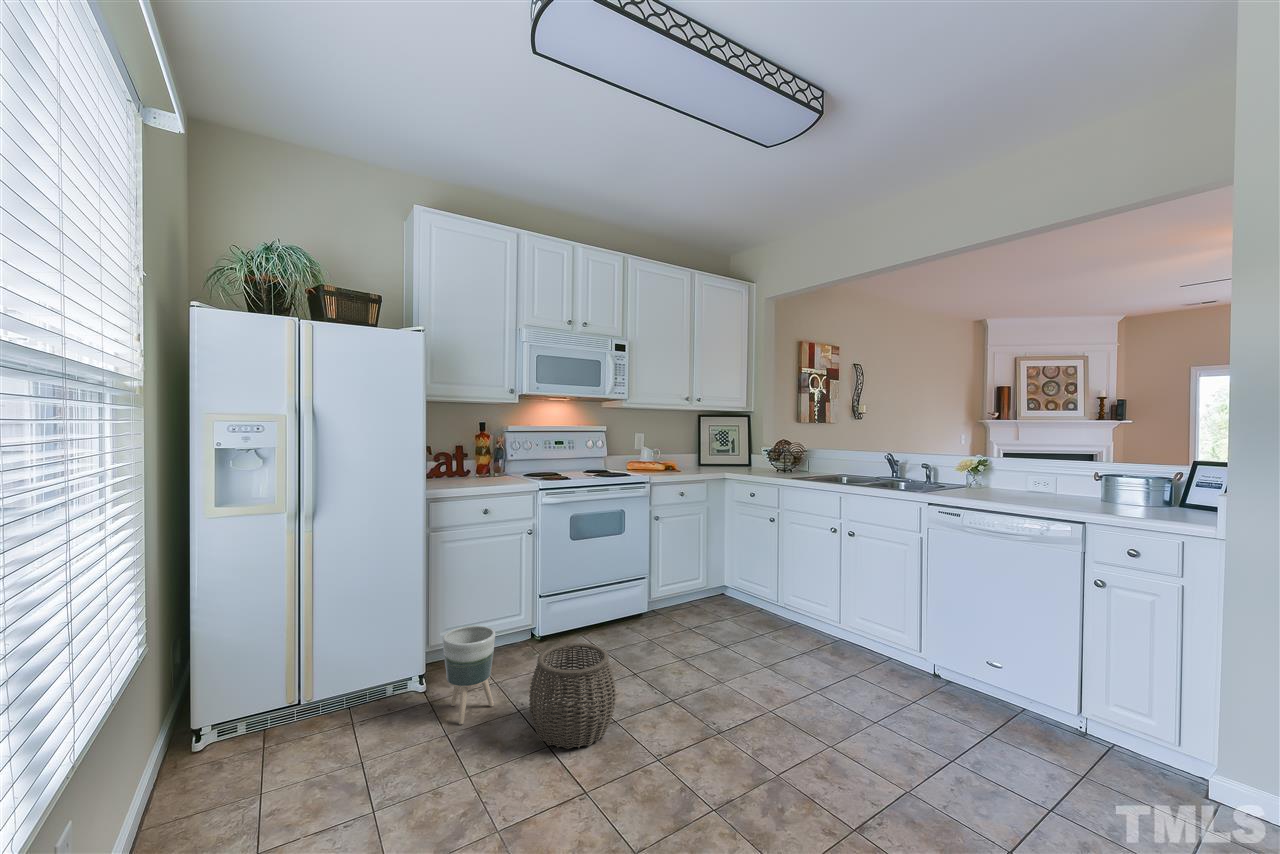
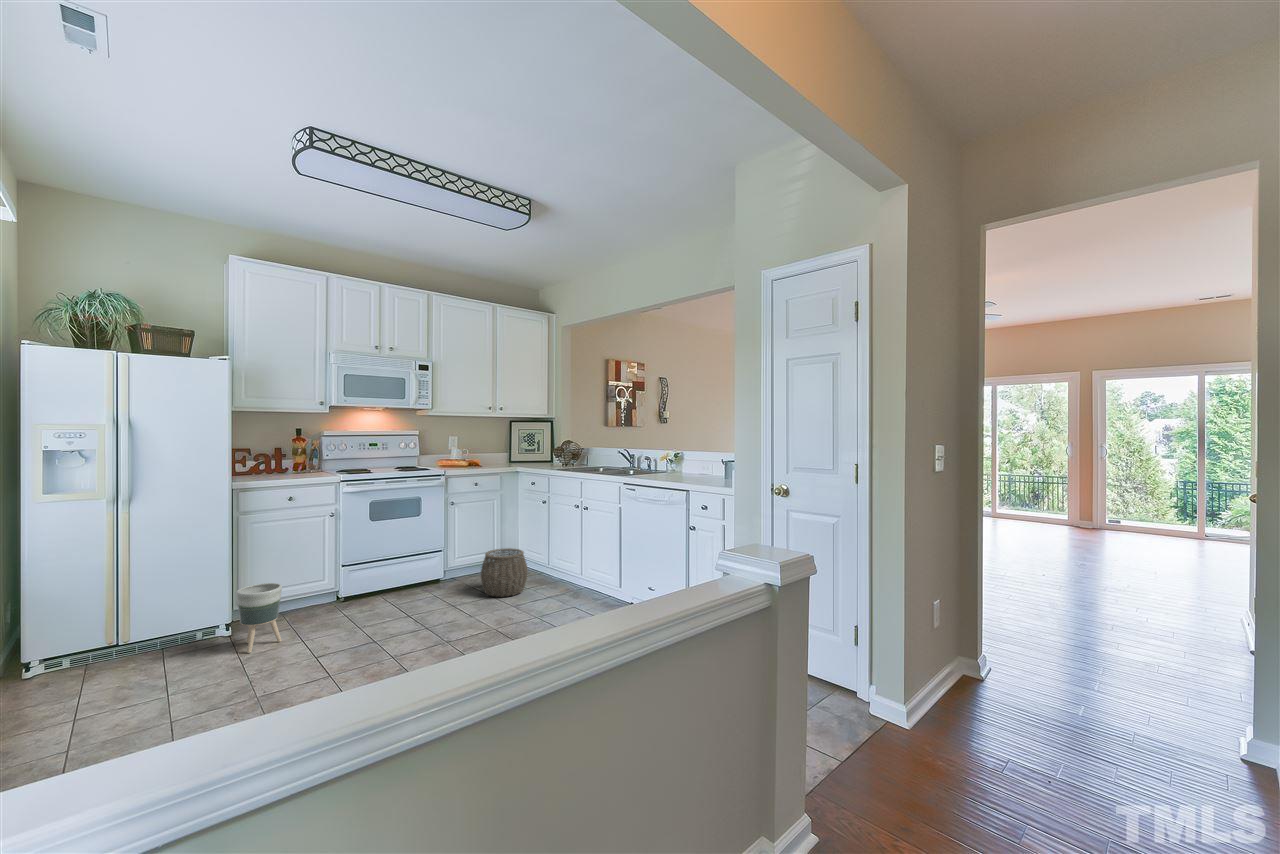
woven basket: present [529,643,616,749] -> present [481,548,528,597]

